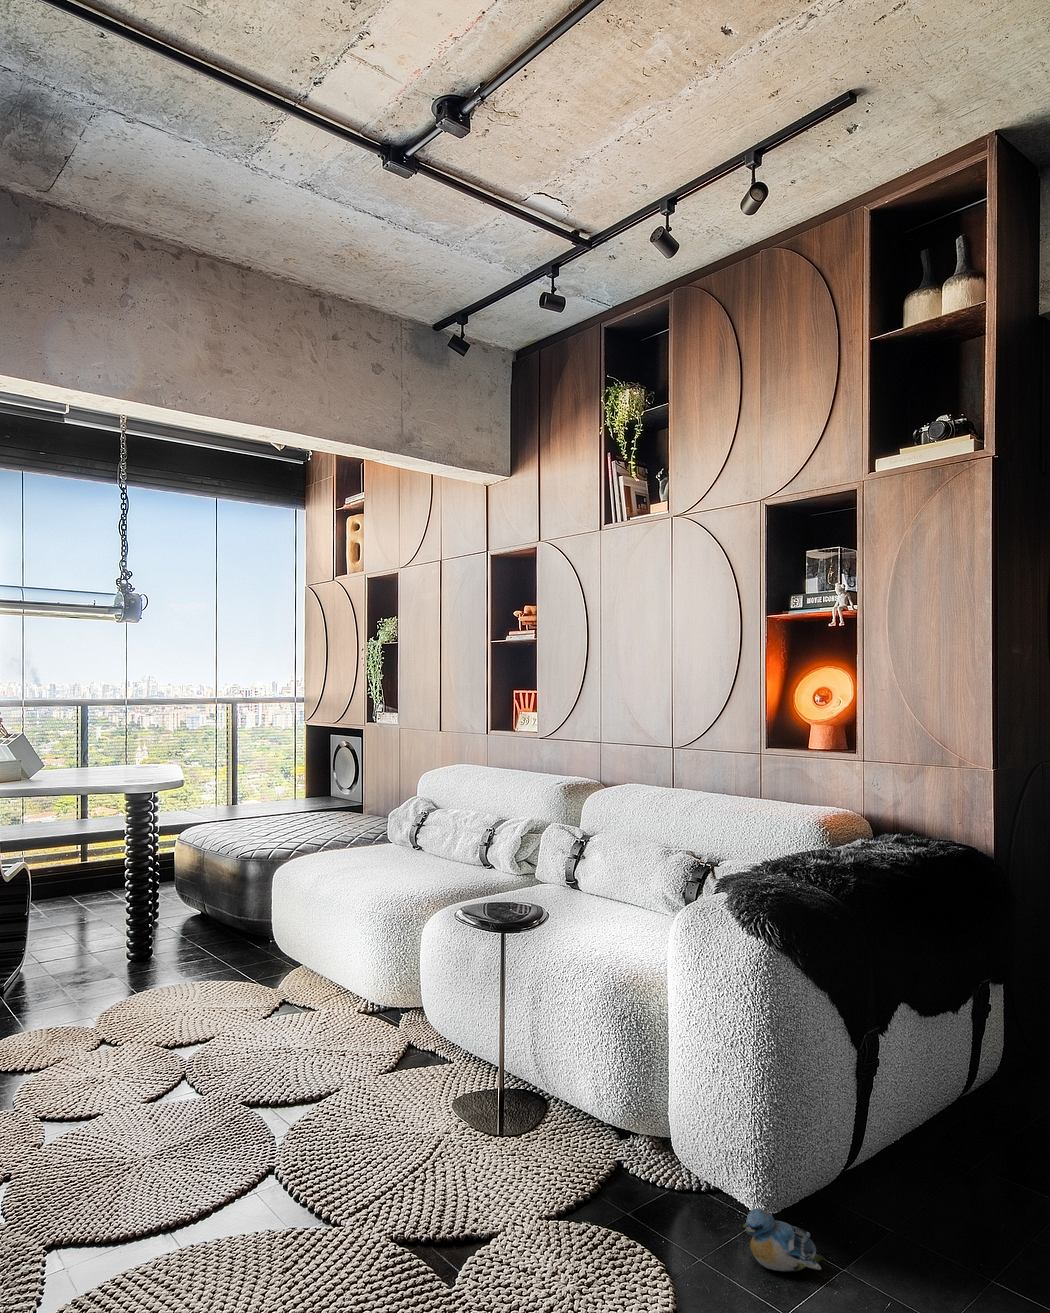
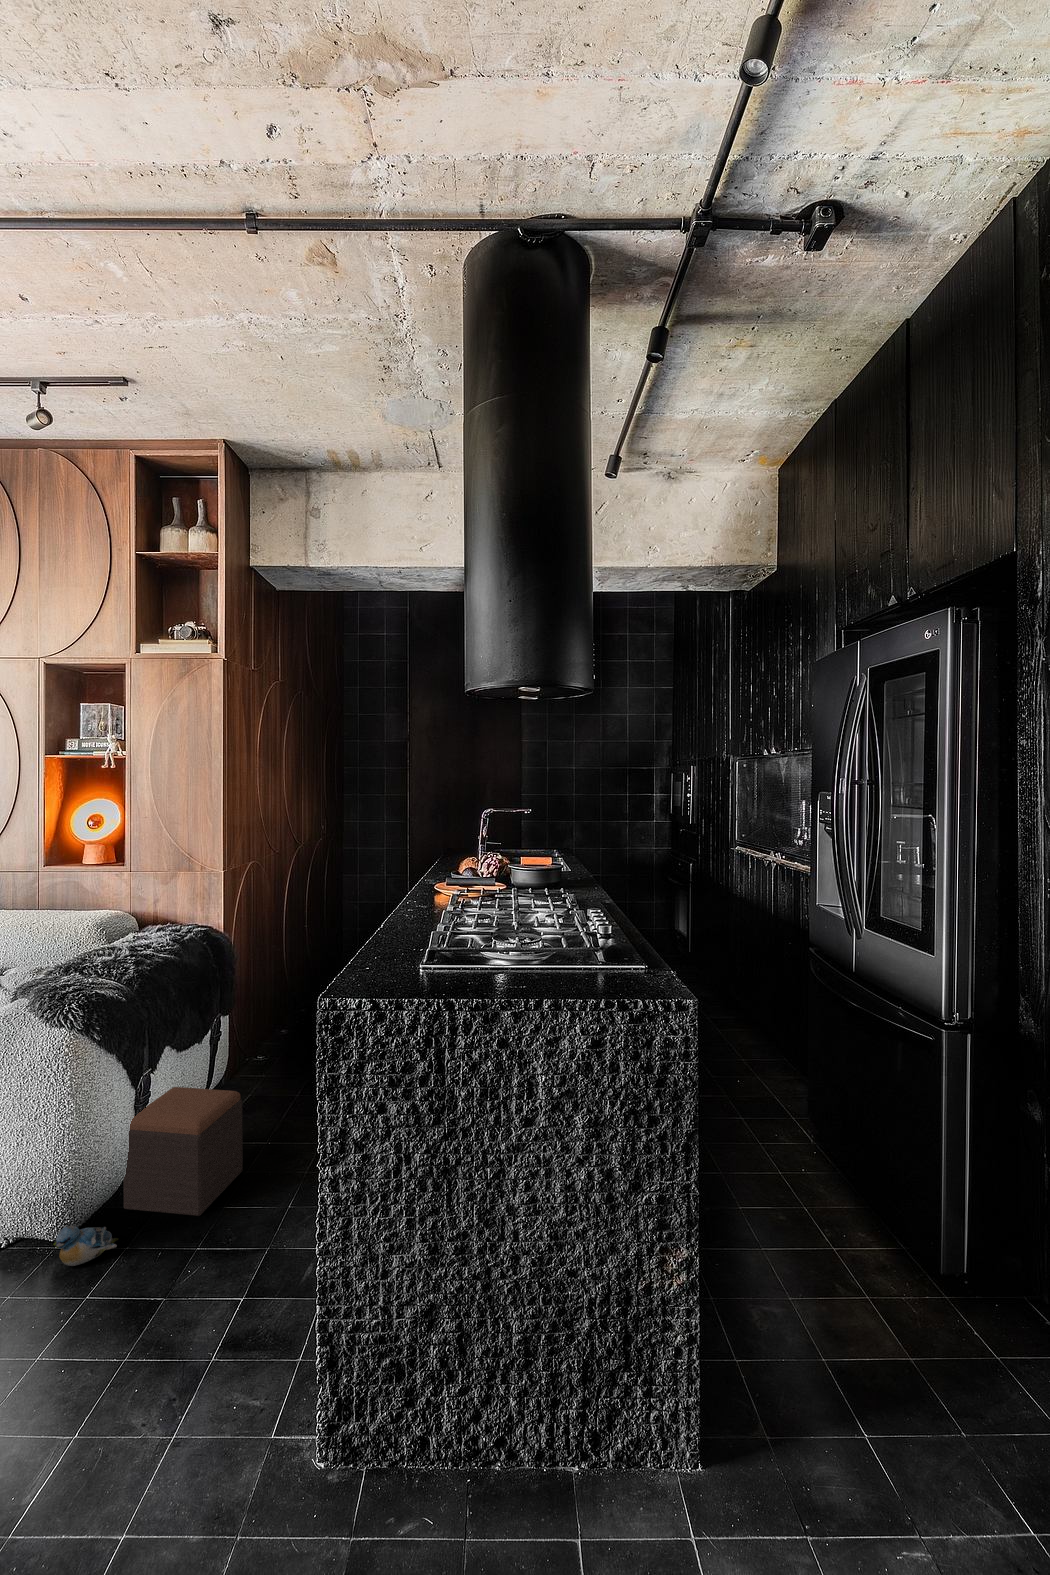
footstool: none [836,1066,1017,1282] -> present [123,1087,243,1216]

